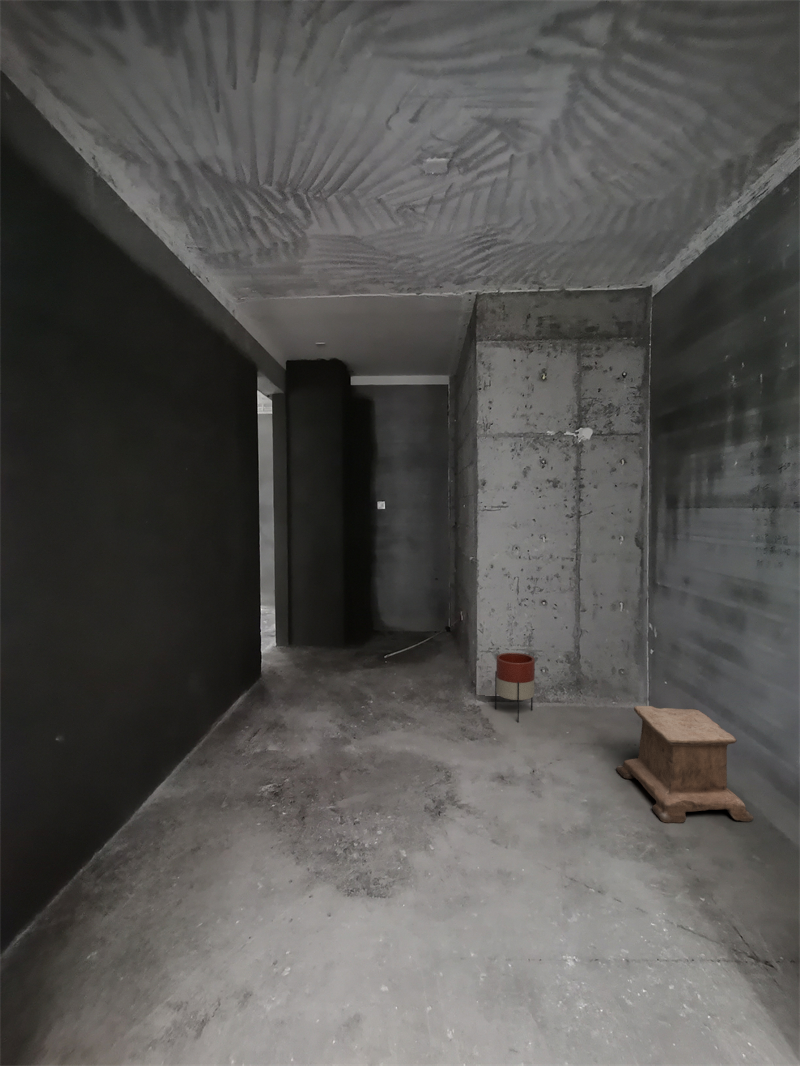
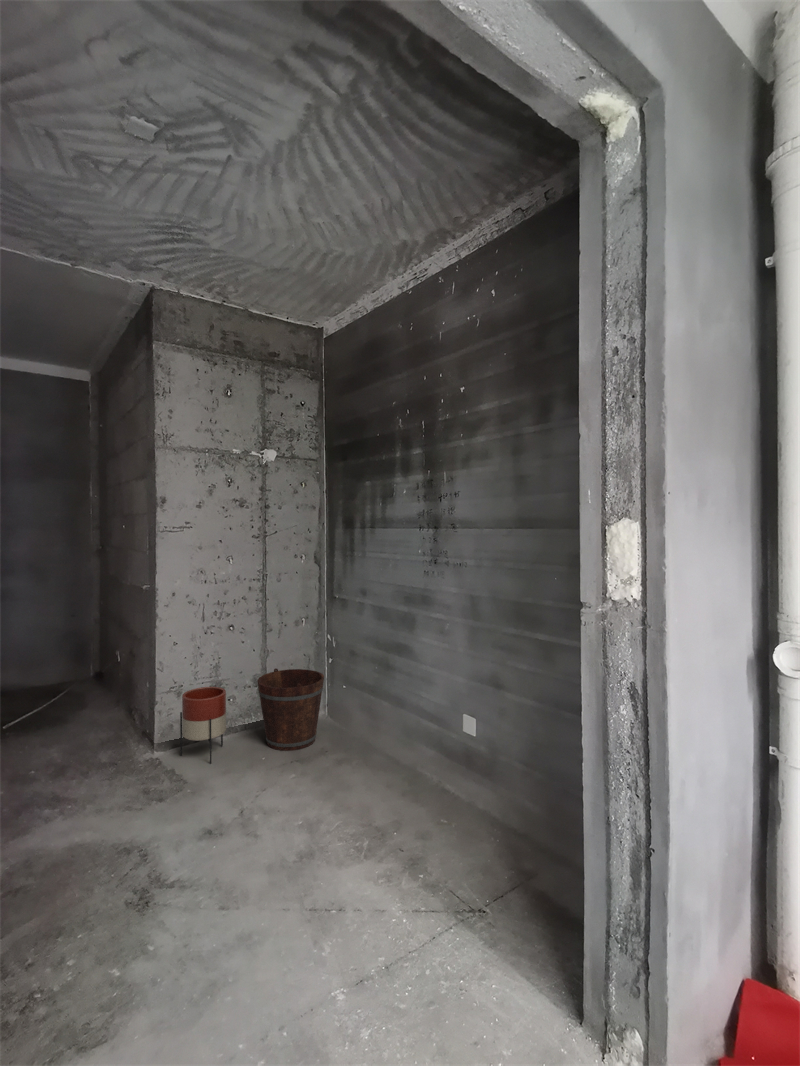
bucket: none [566,647,637,732] -> present [257,668,324,751]
stool: present [617,706,754,823] -> none [320,707,432,818]

